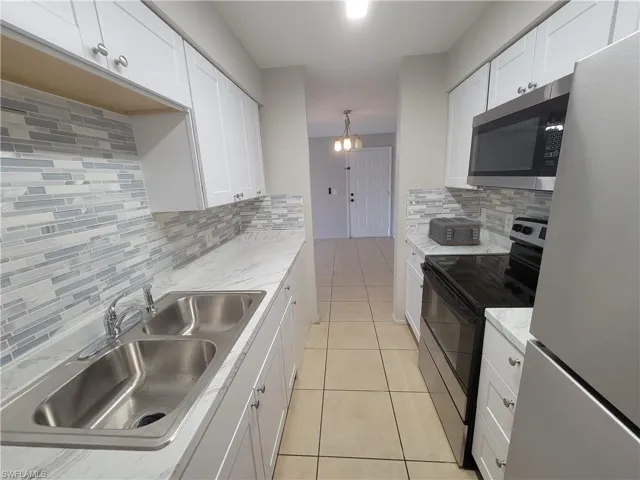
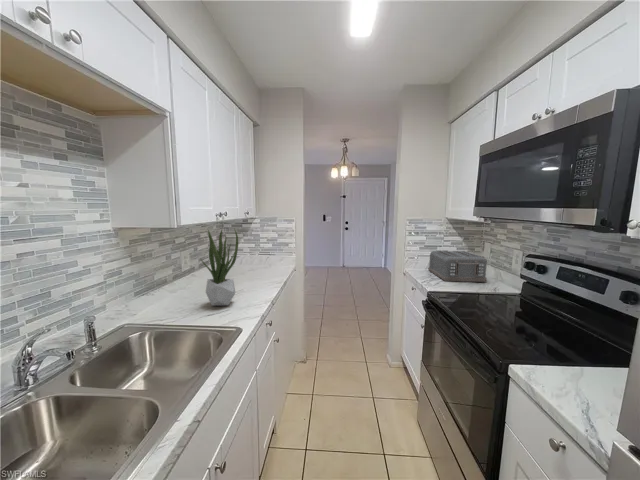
potted plant: none [226,208,257,275] -> present [202,230,238,306]

